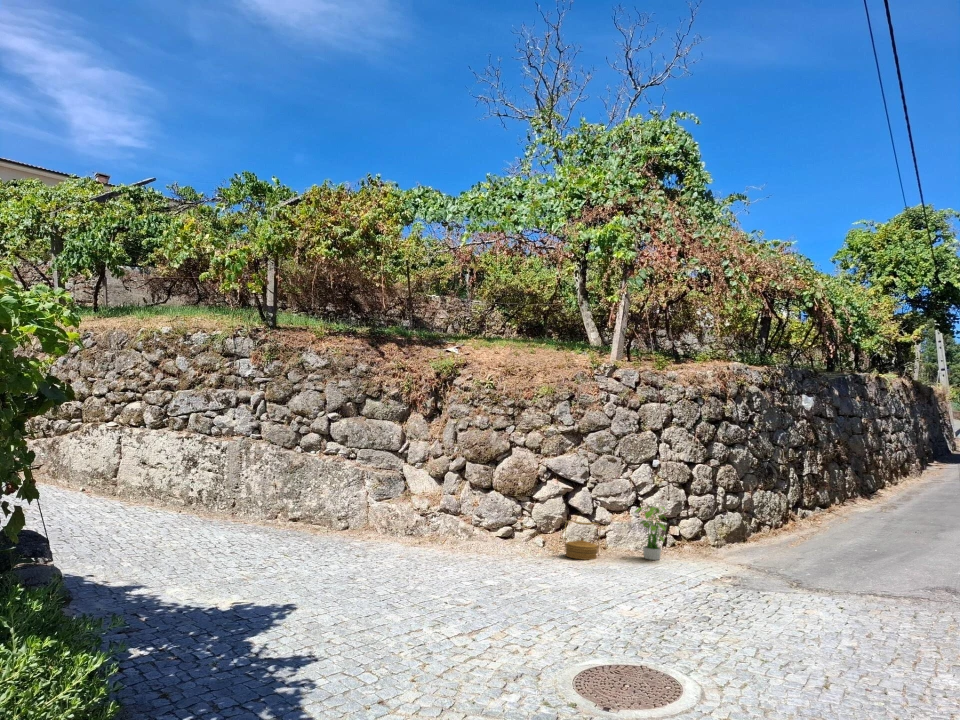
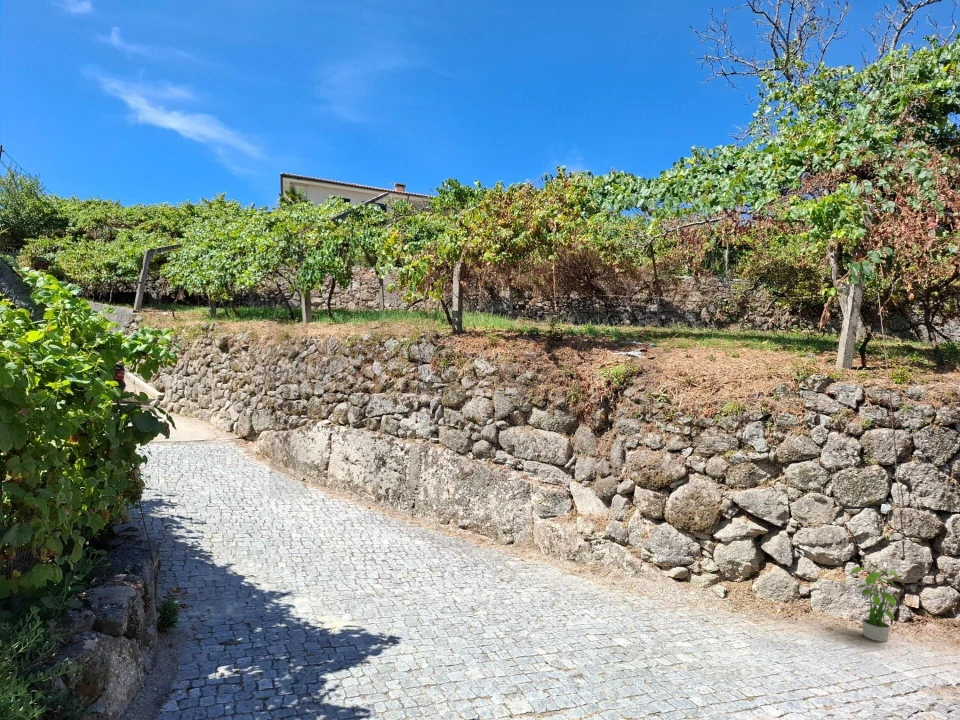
woven basket: present [565,521,600,560] -> none [751,572,800,627]

